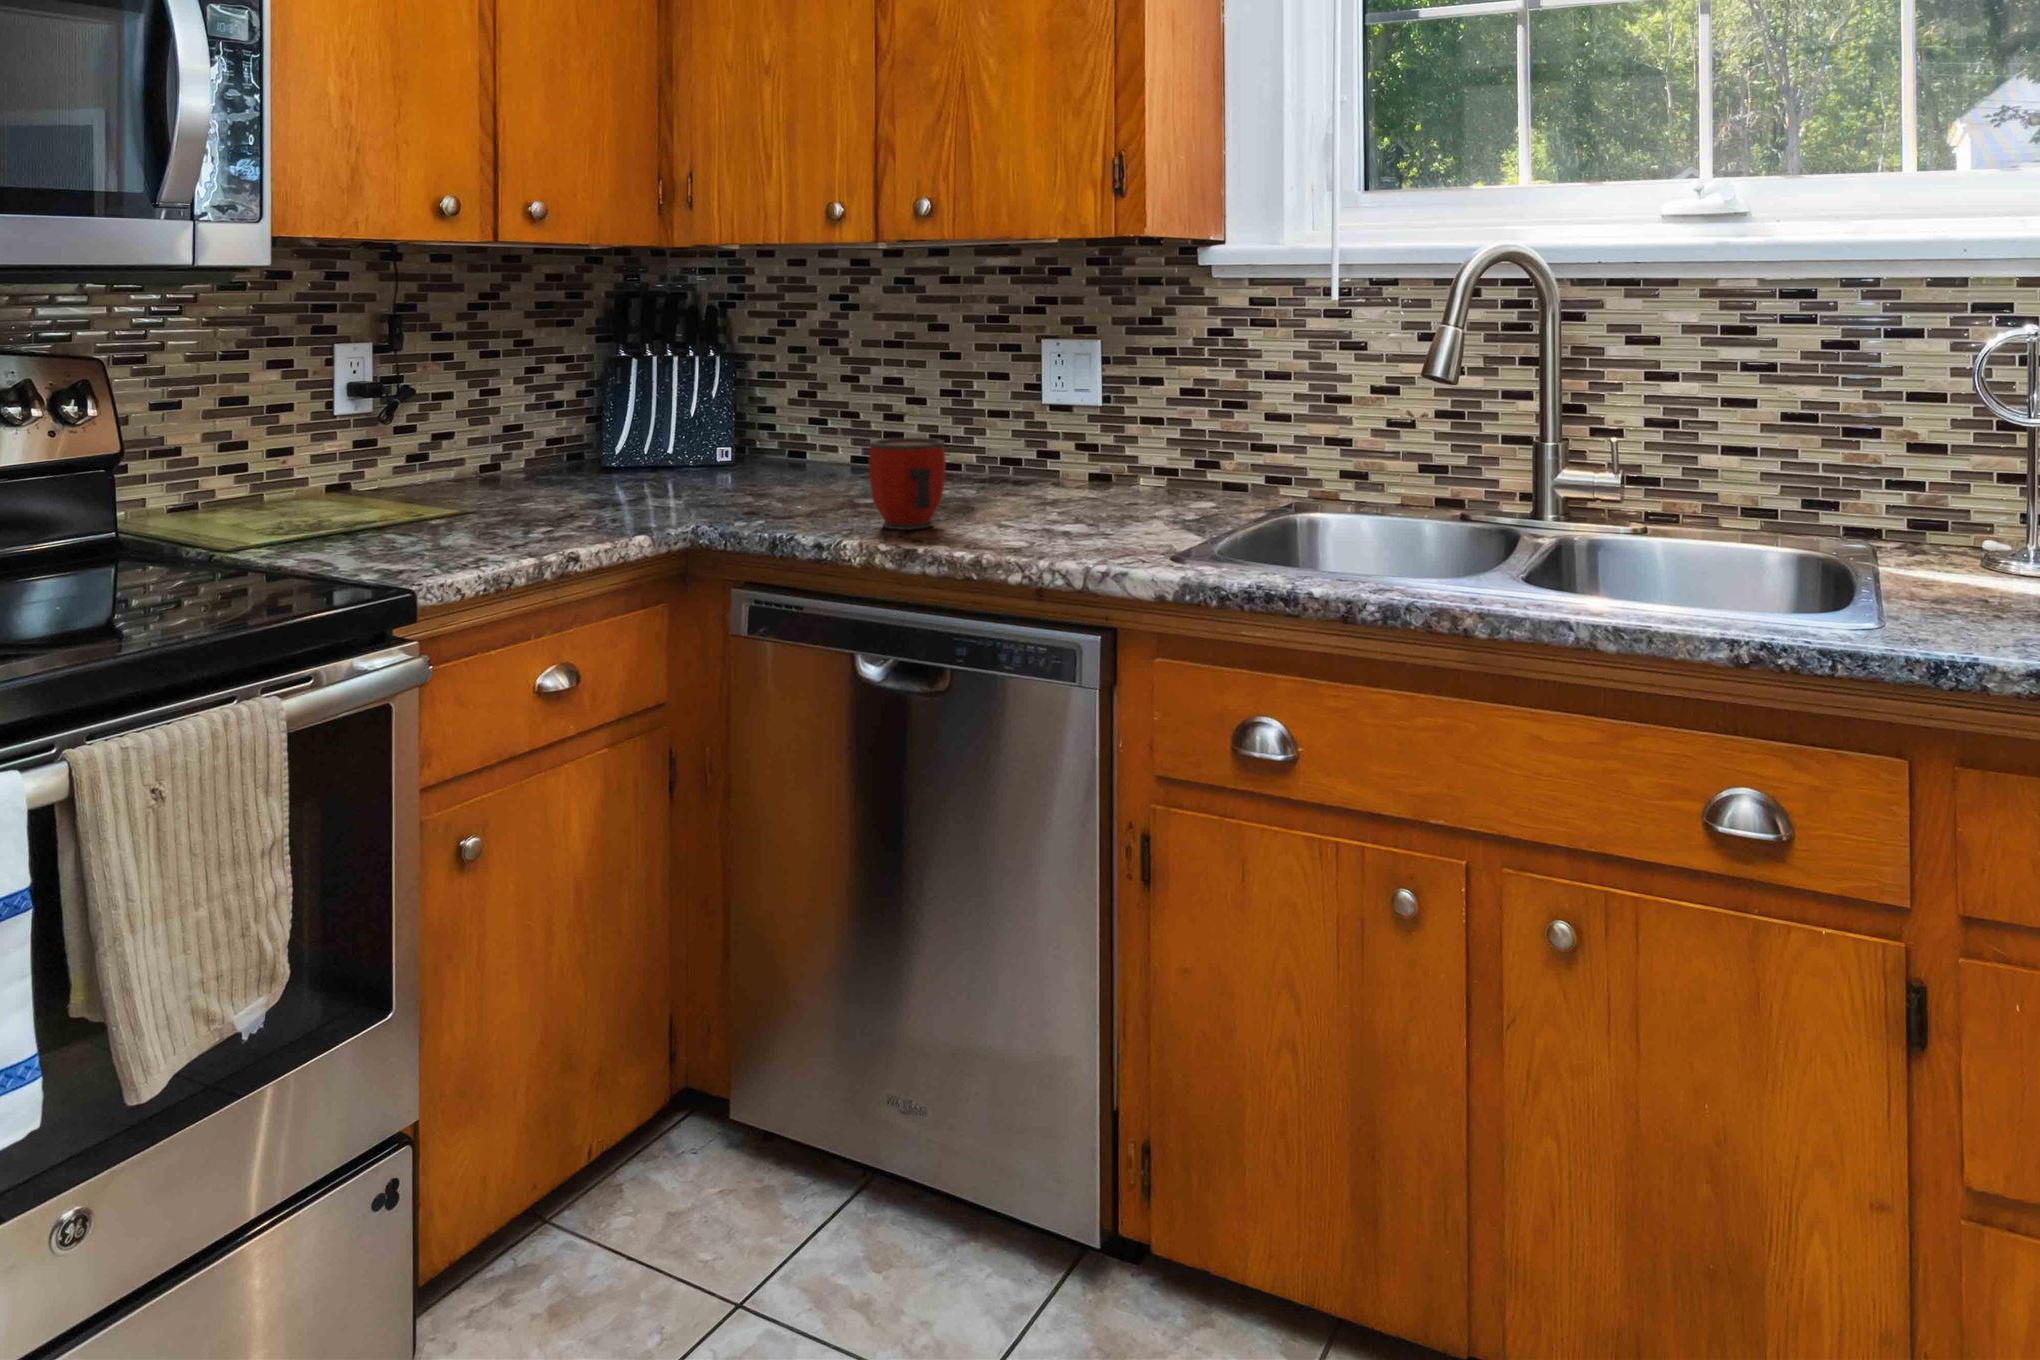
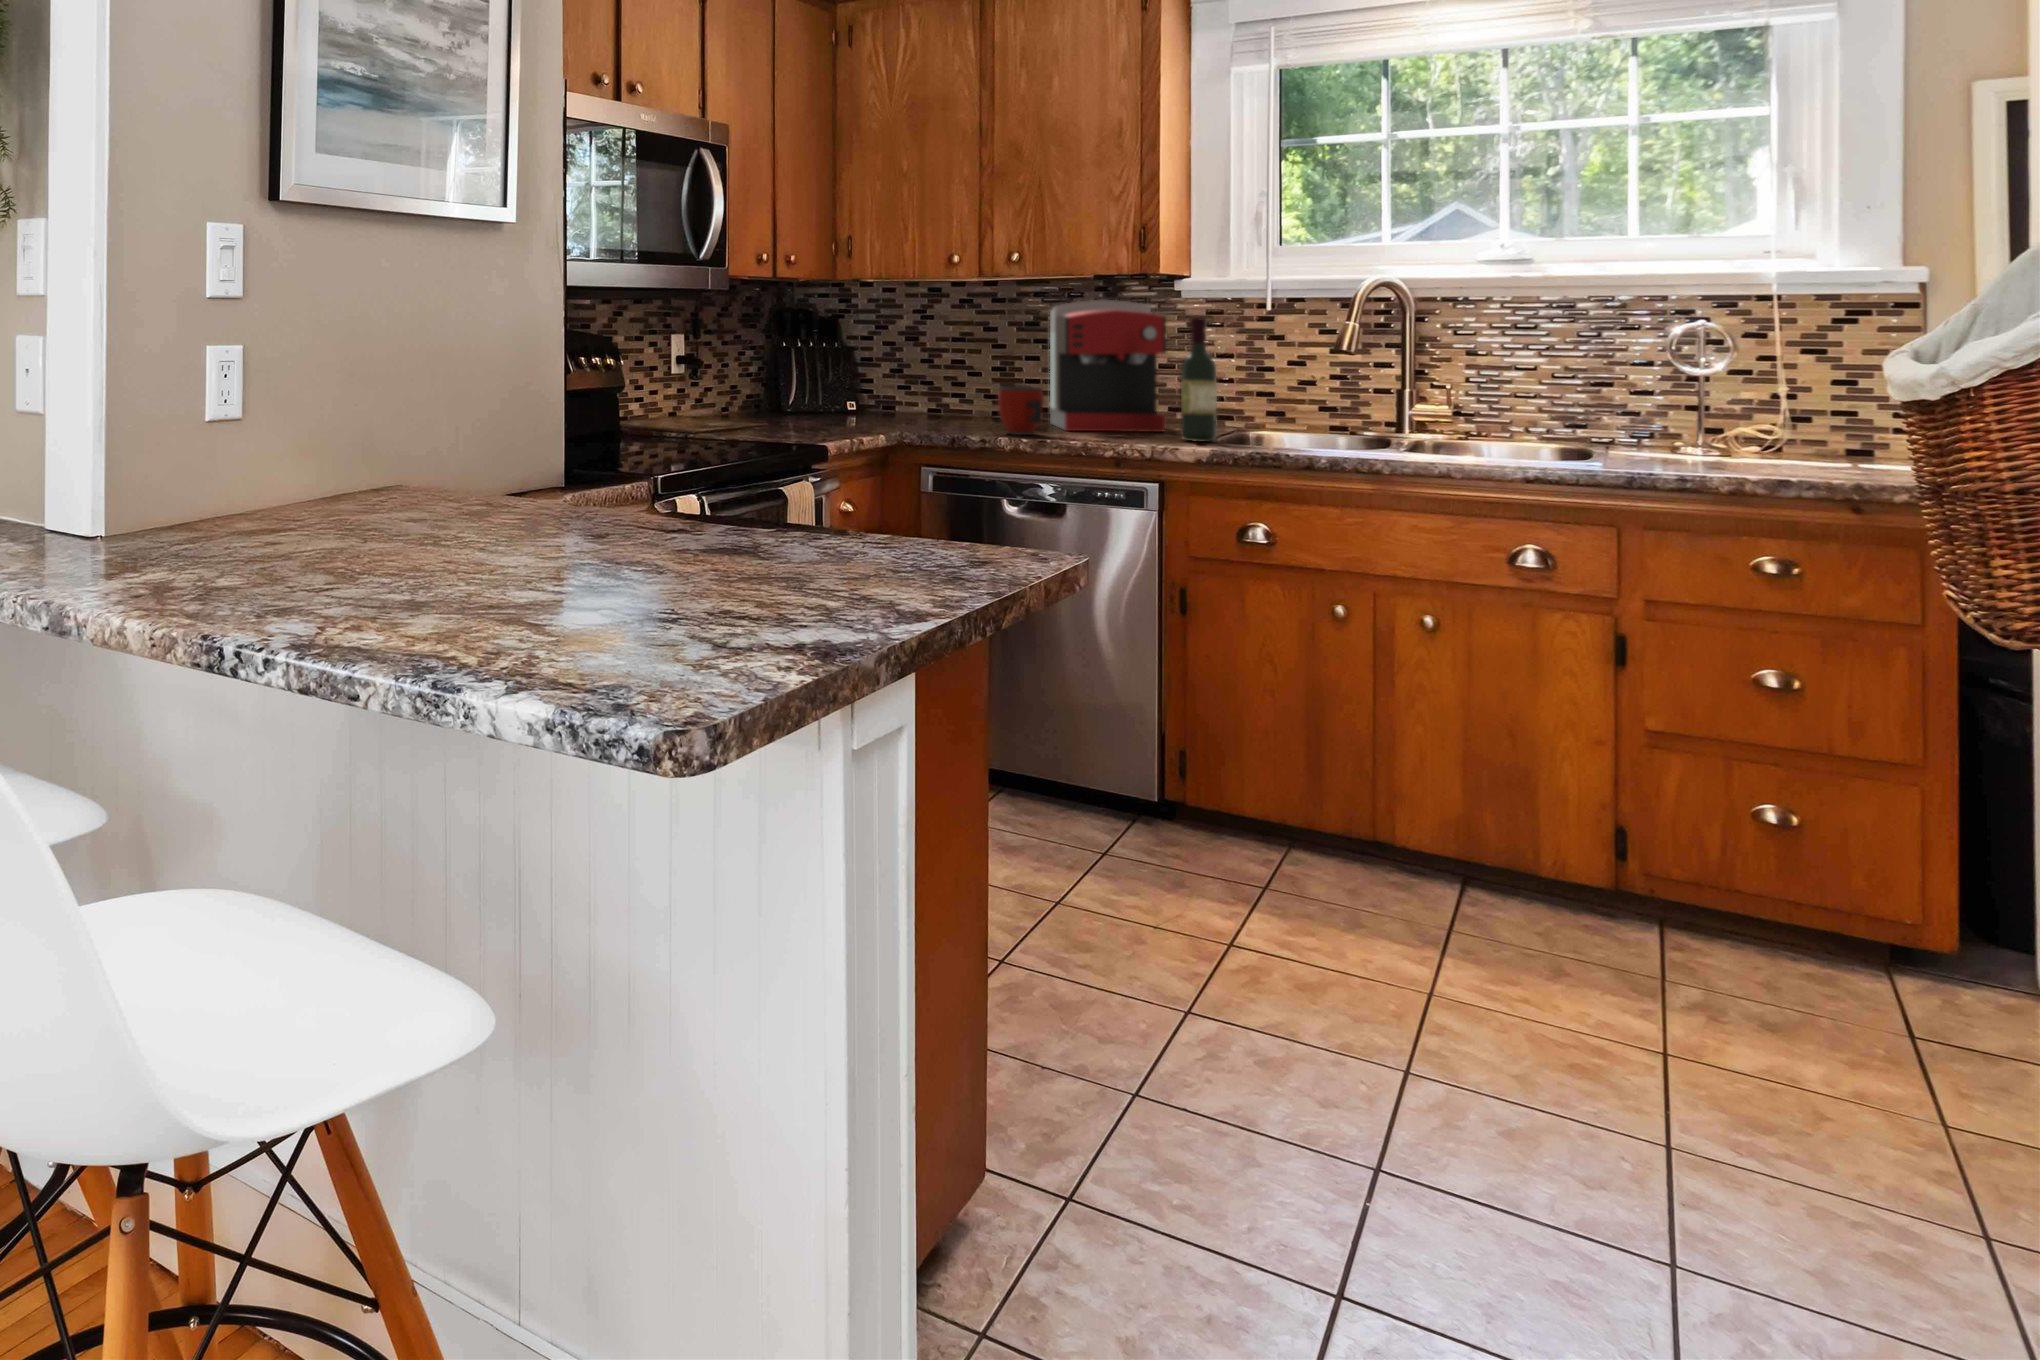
coffee maker: none [1003,281,1168,512] -> present [1050,299,1166,432]
wine bottle: none [1161,317,1221,548] -> present [1180,317,1217,442]

